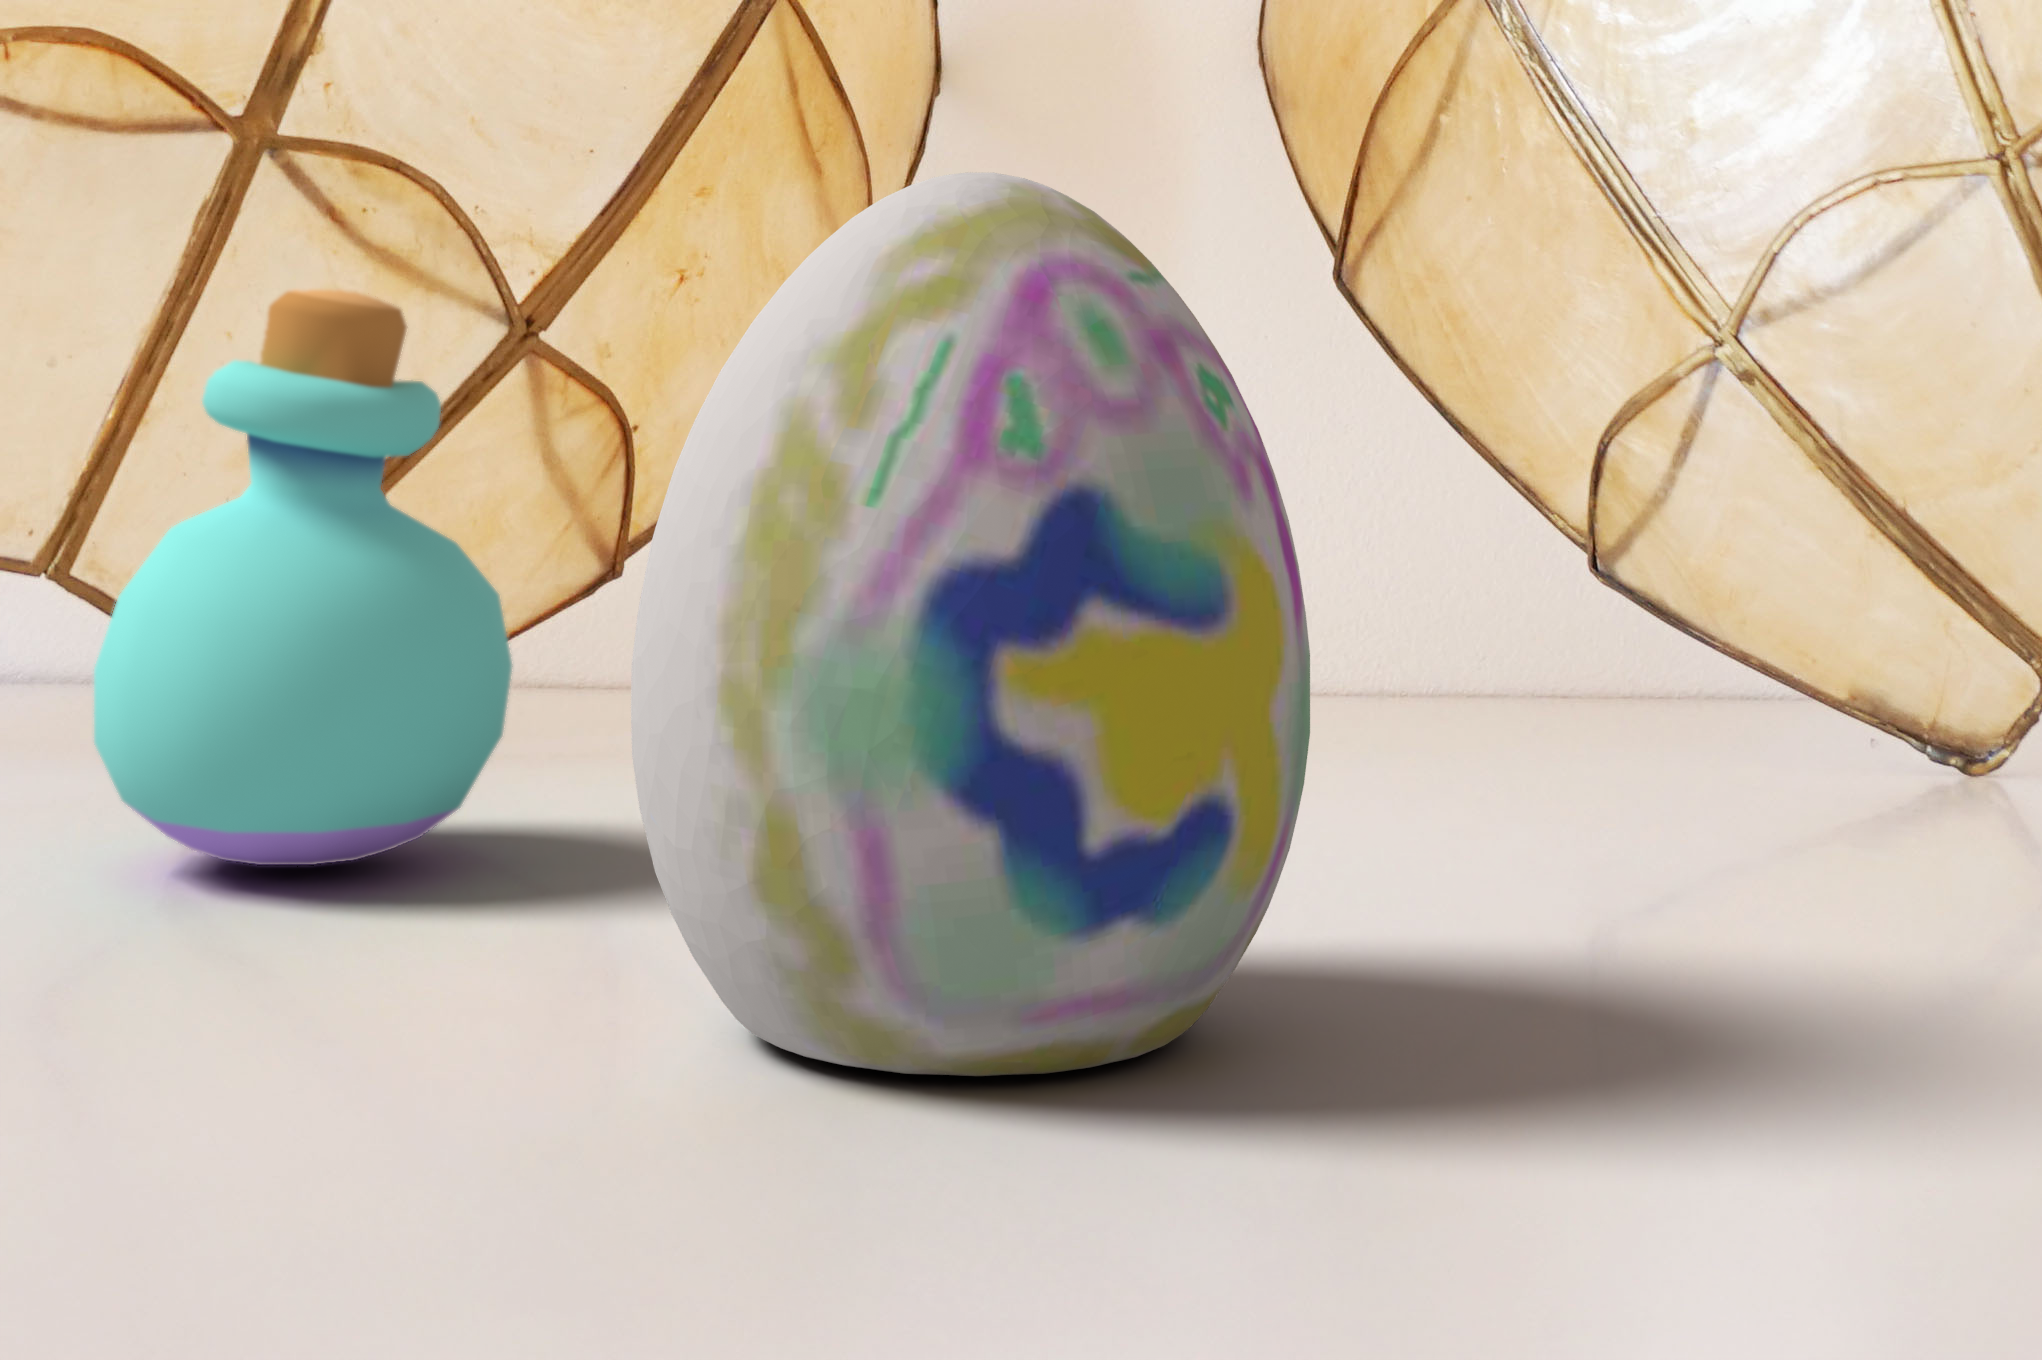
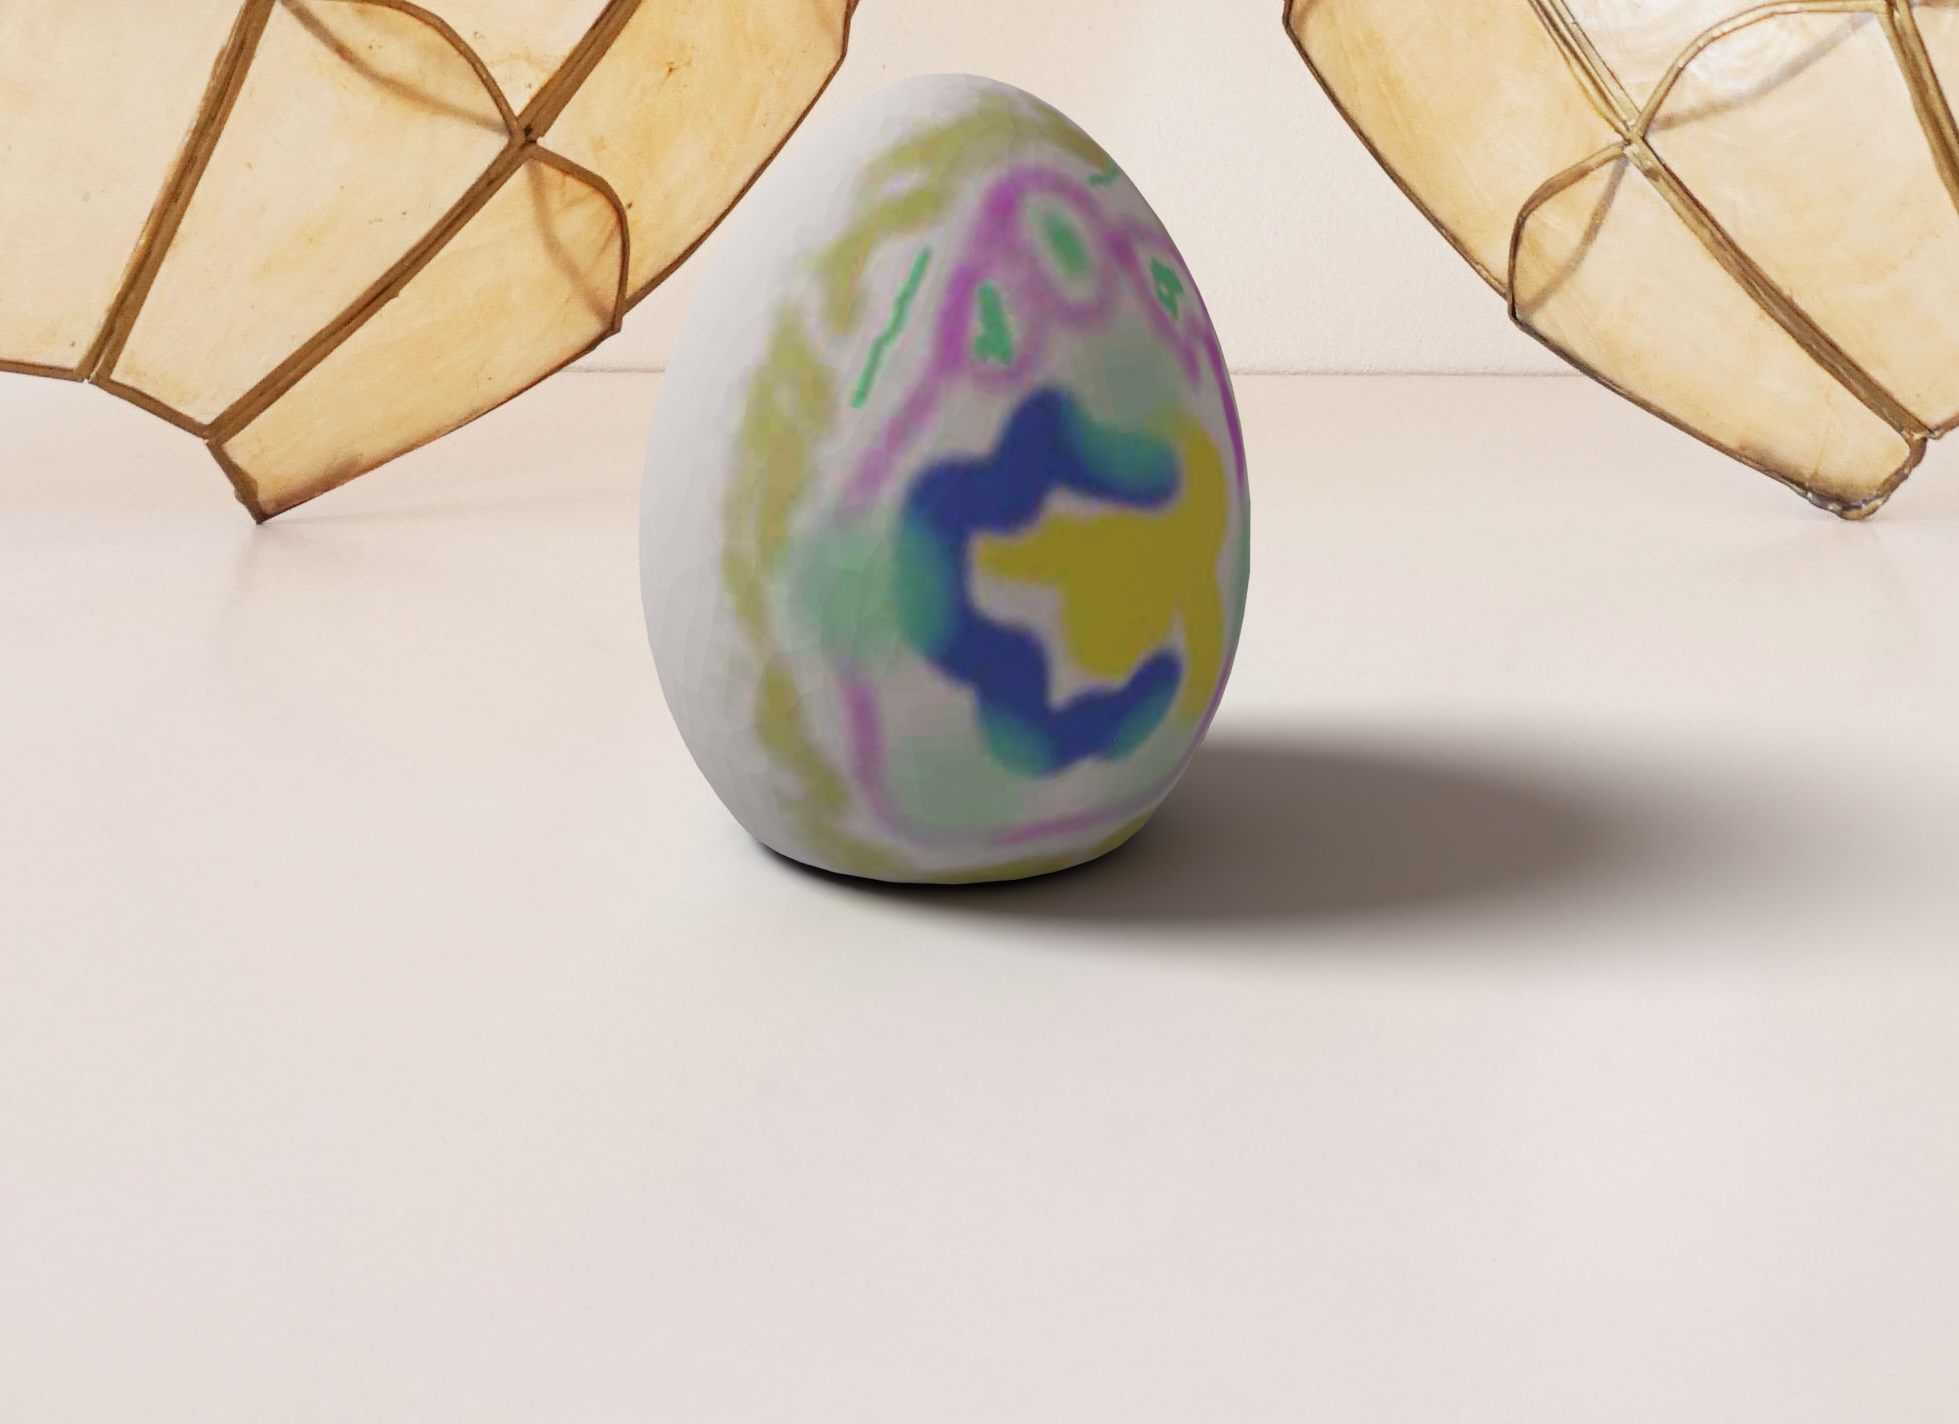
perfume bottle: present [94,290,513,865] -> none [136,100,518,626]

